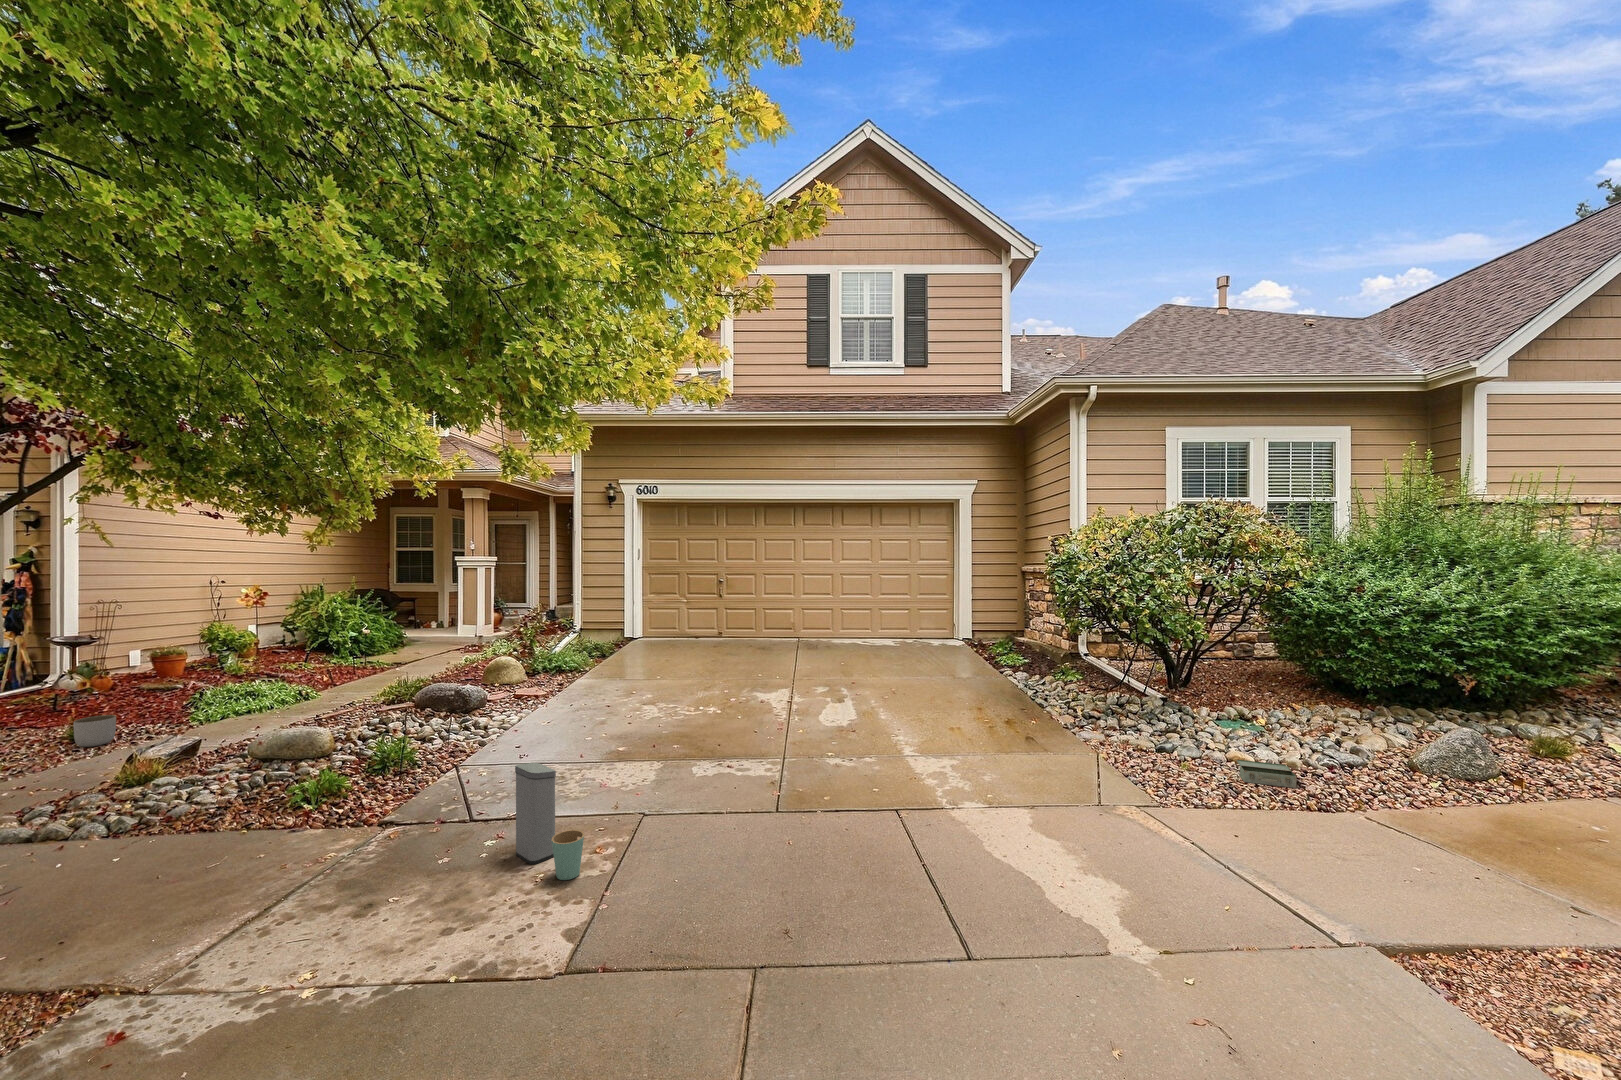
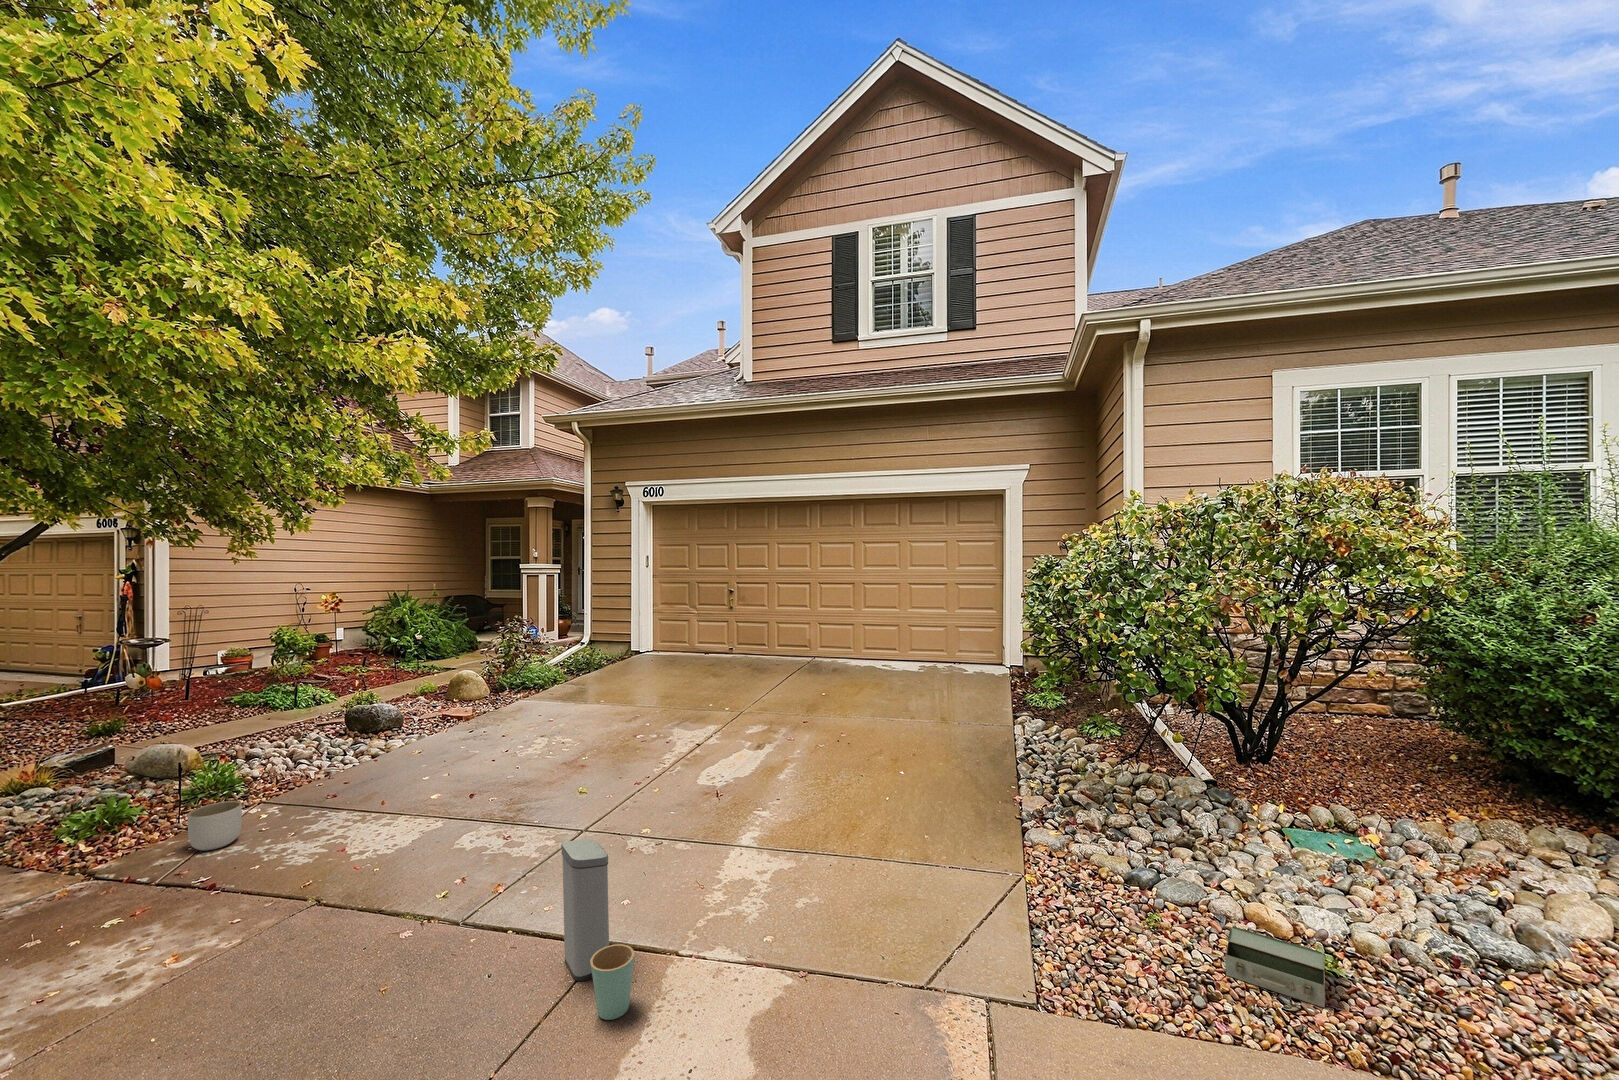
planter: present [74,715,116,747] -> present [187,801,242,851]
trash can: present [515,763,584,880] -> present [561,839,634,1020]

